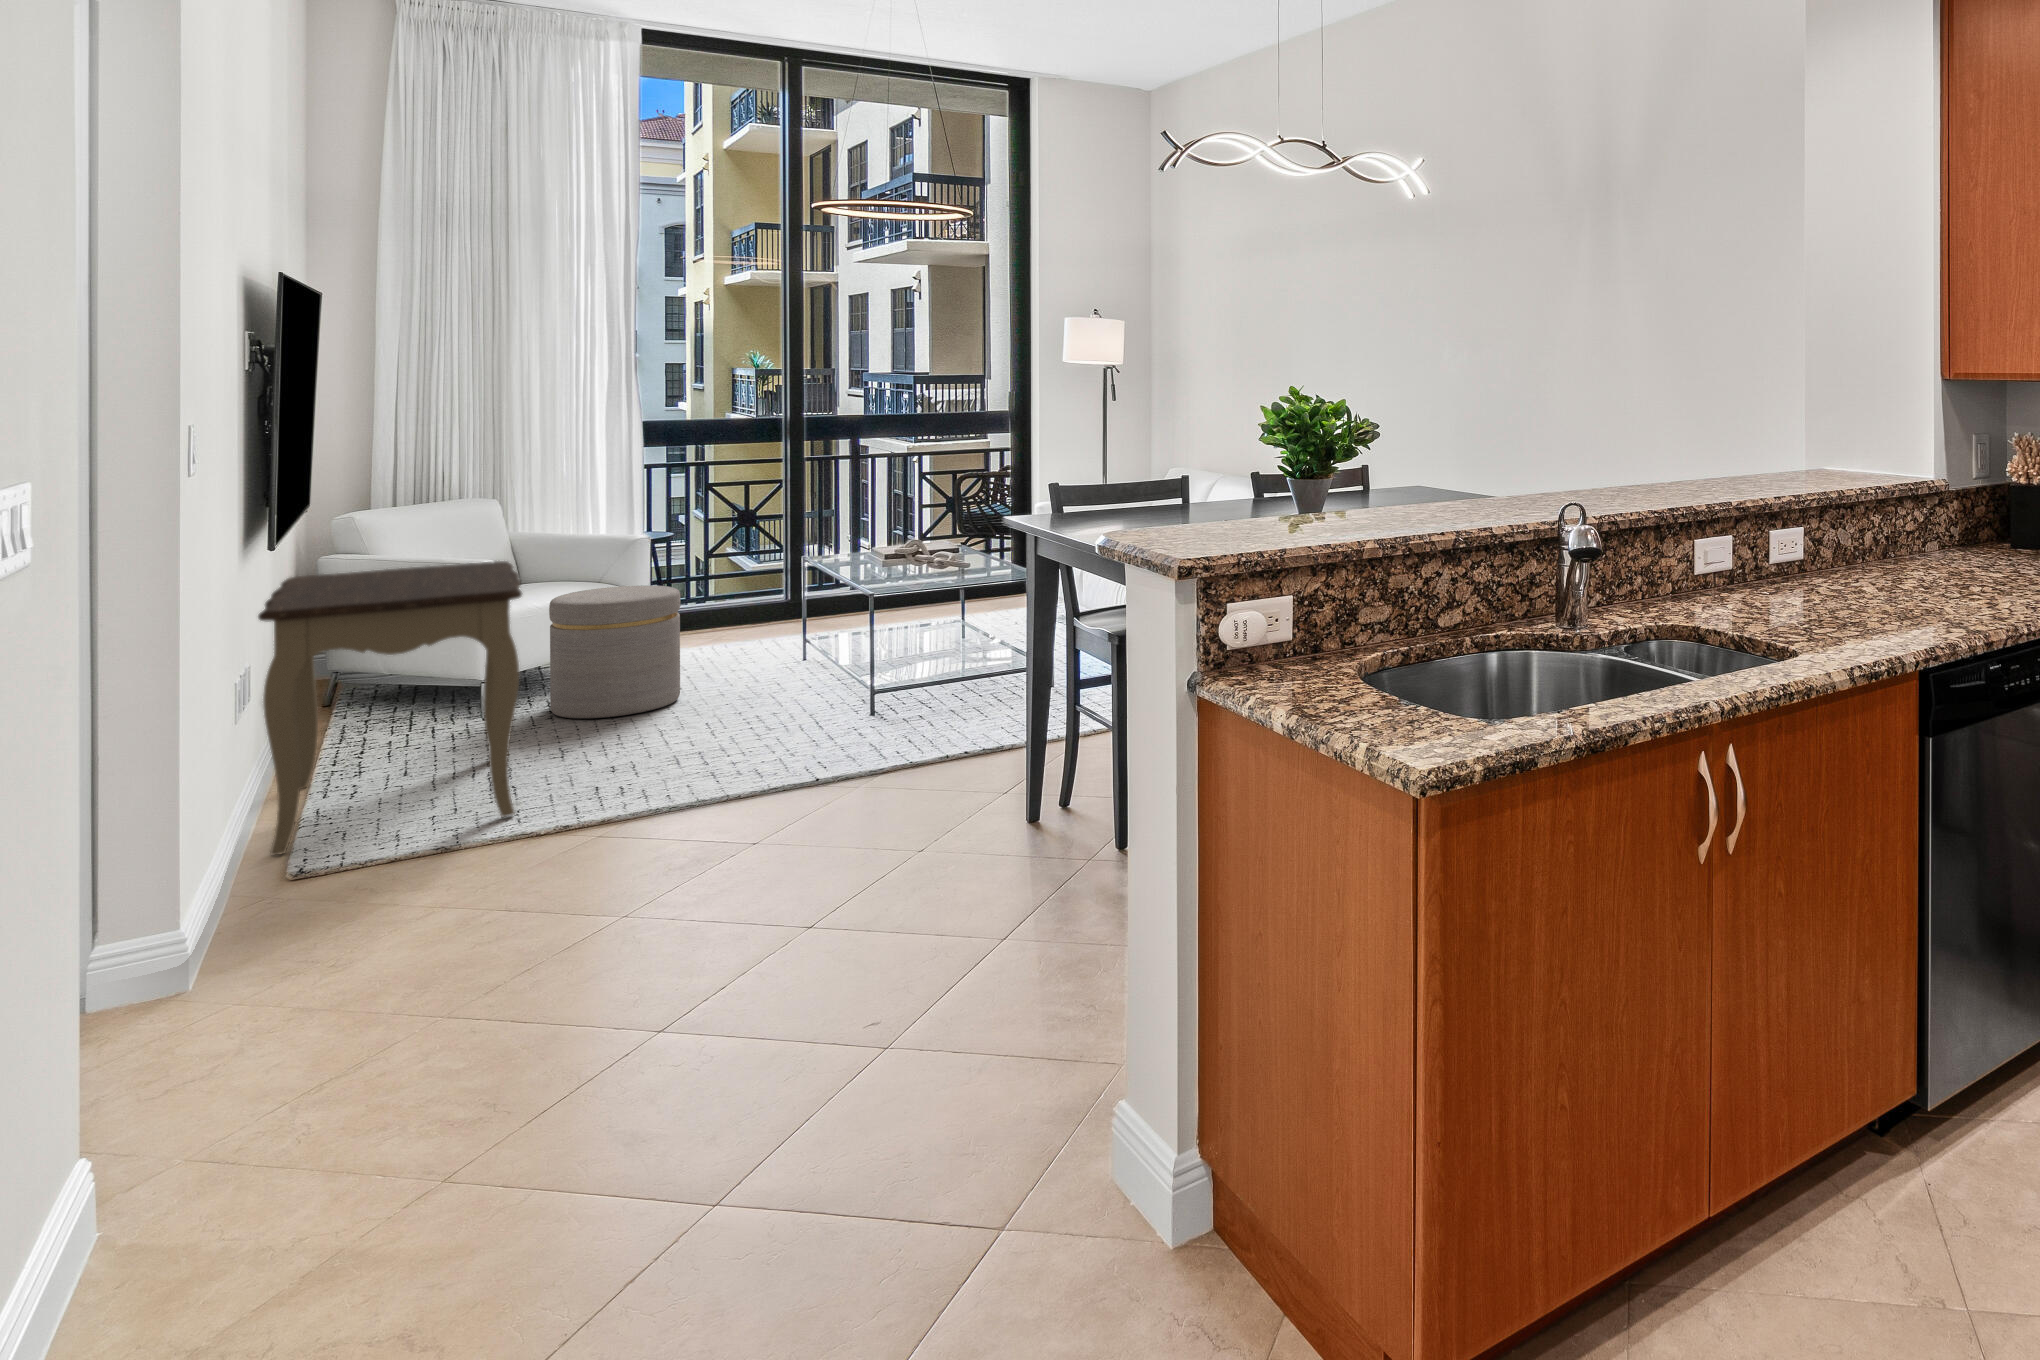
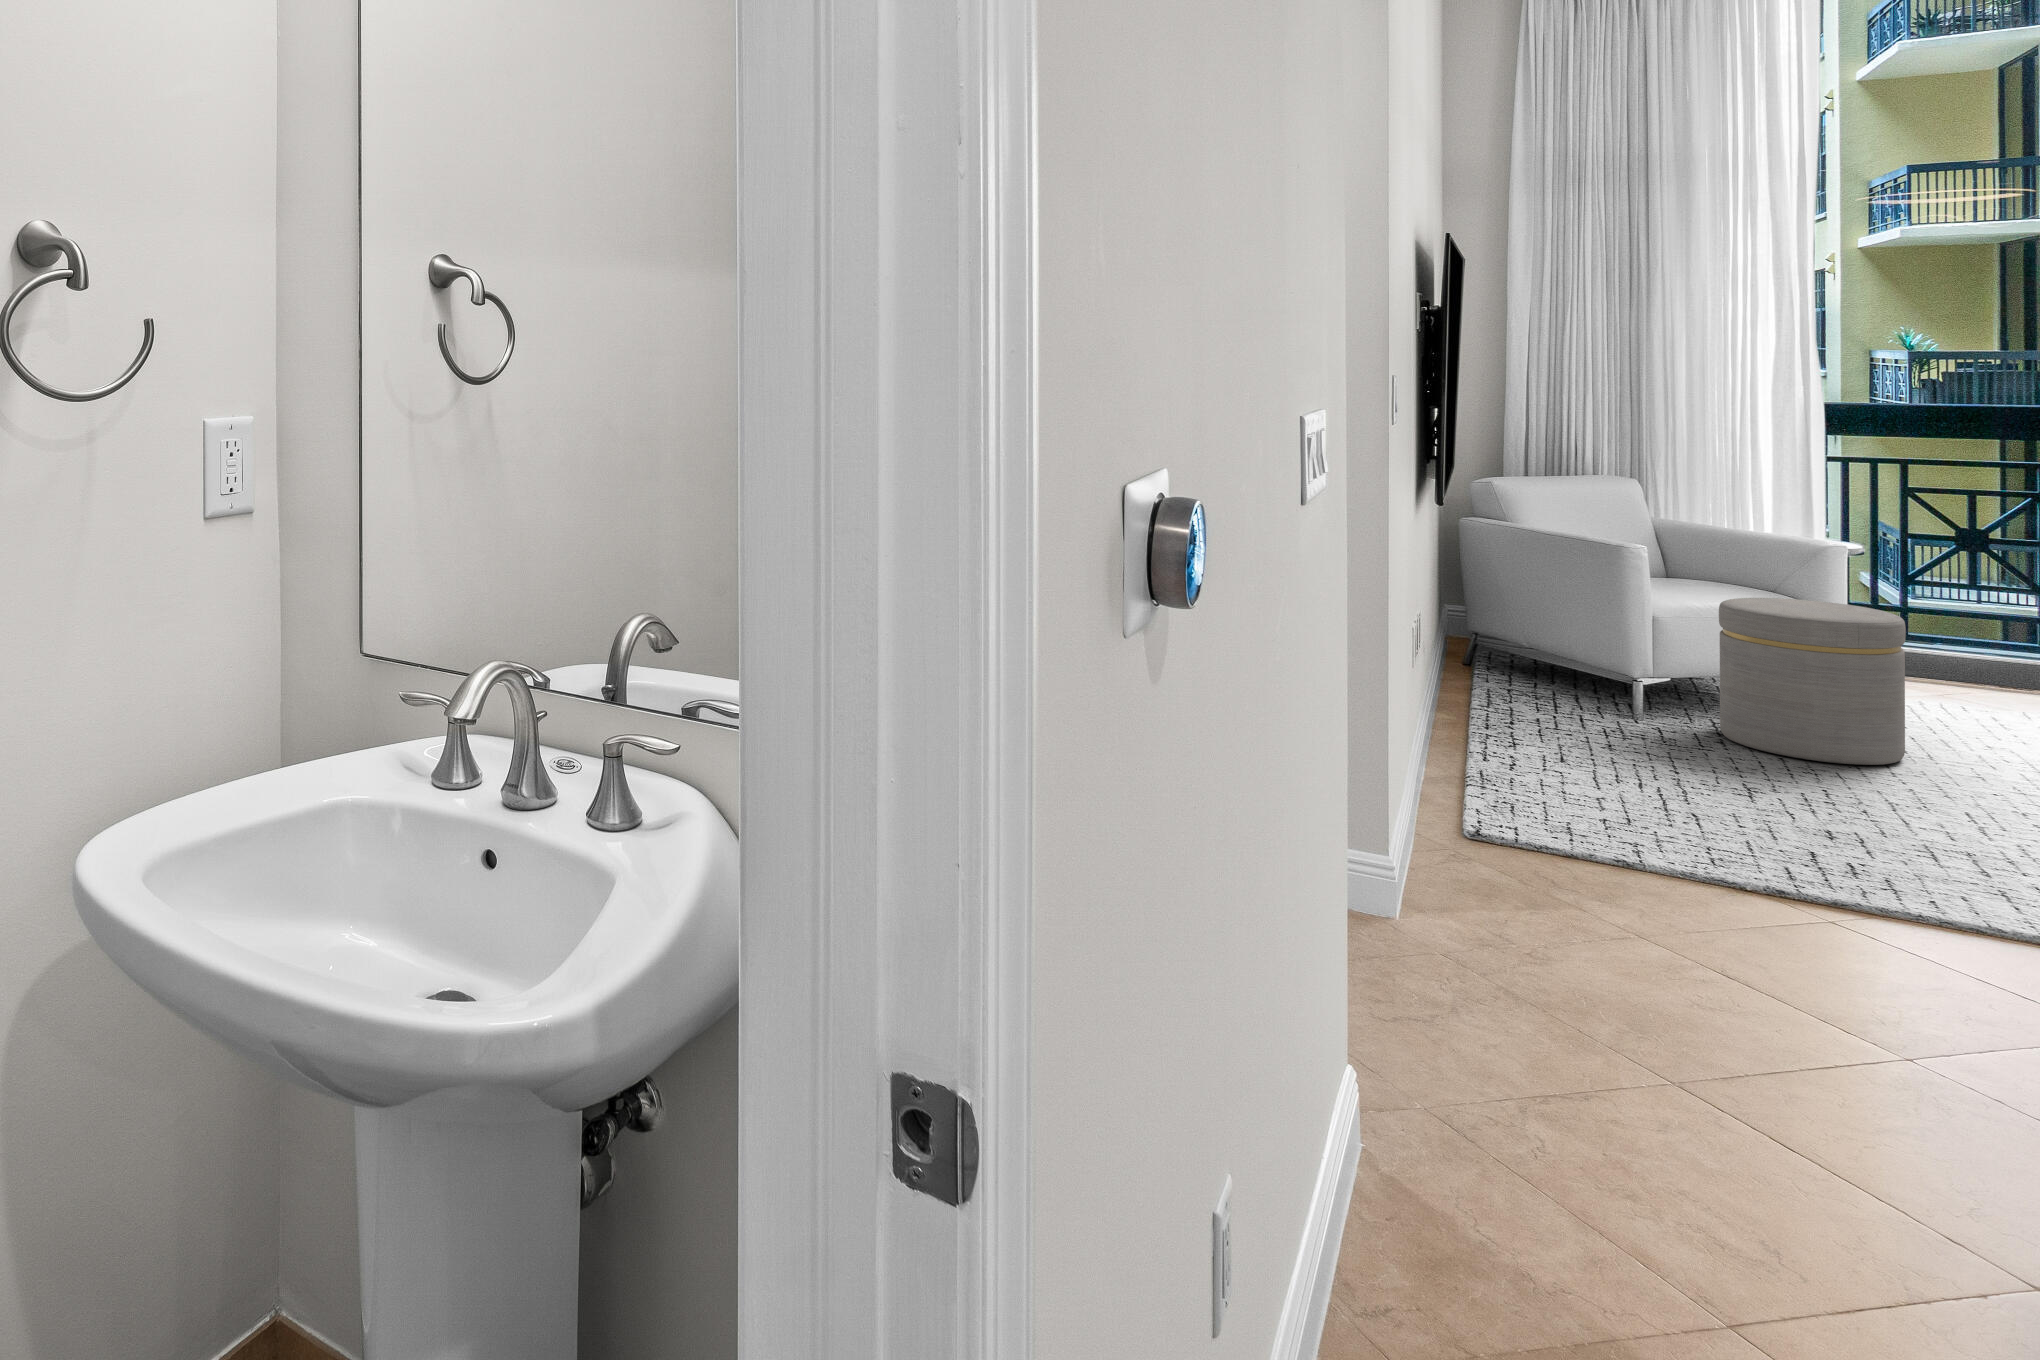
side table: present [258,561,522,855] -> none [1434,535,1714,848]

